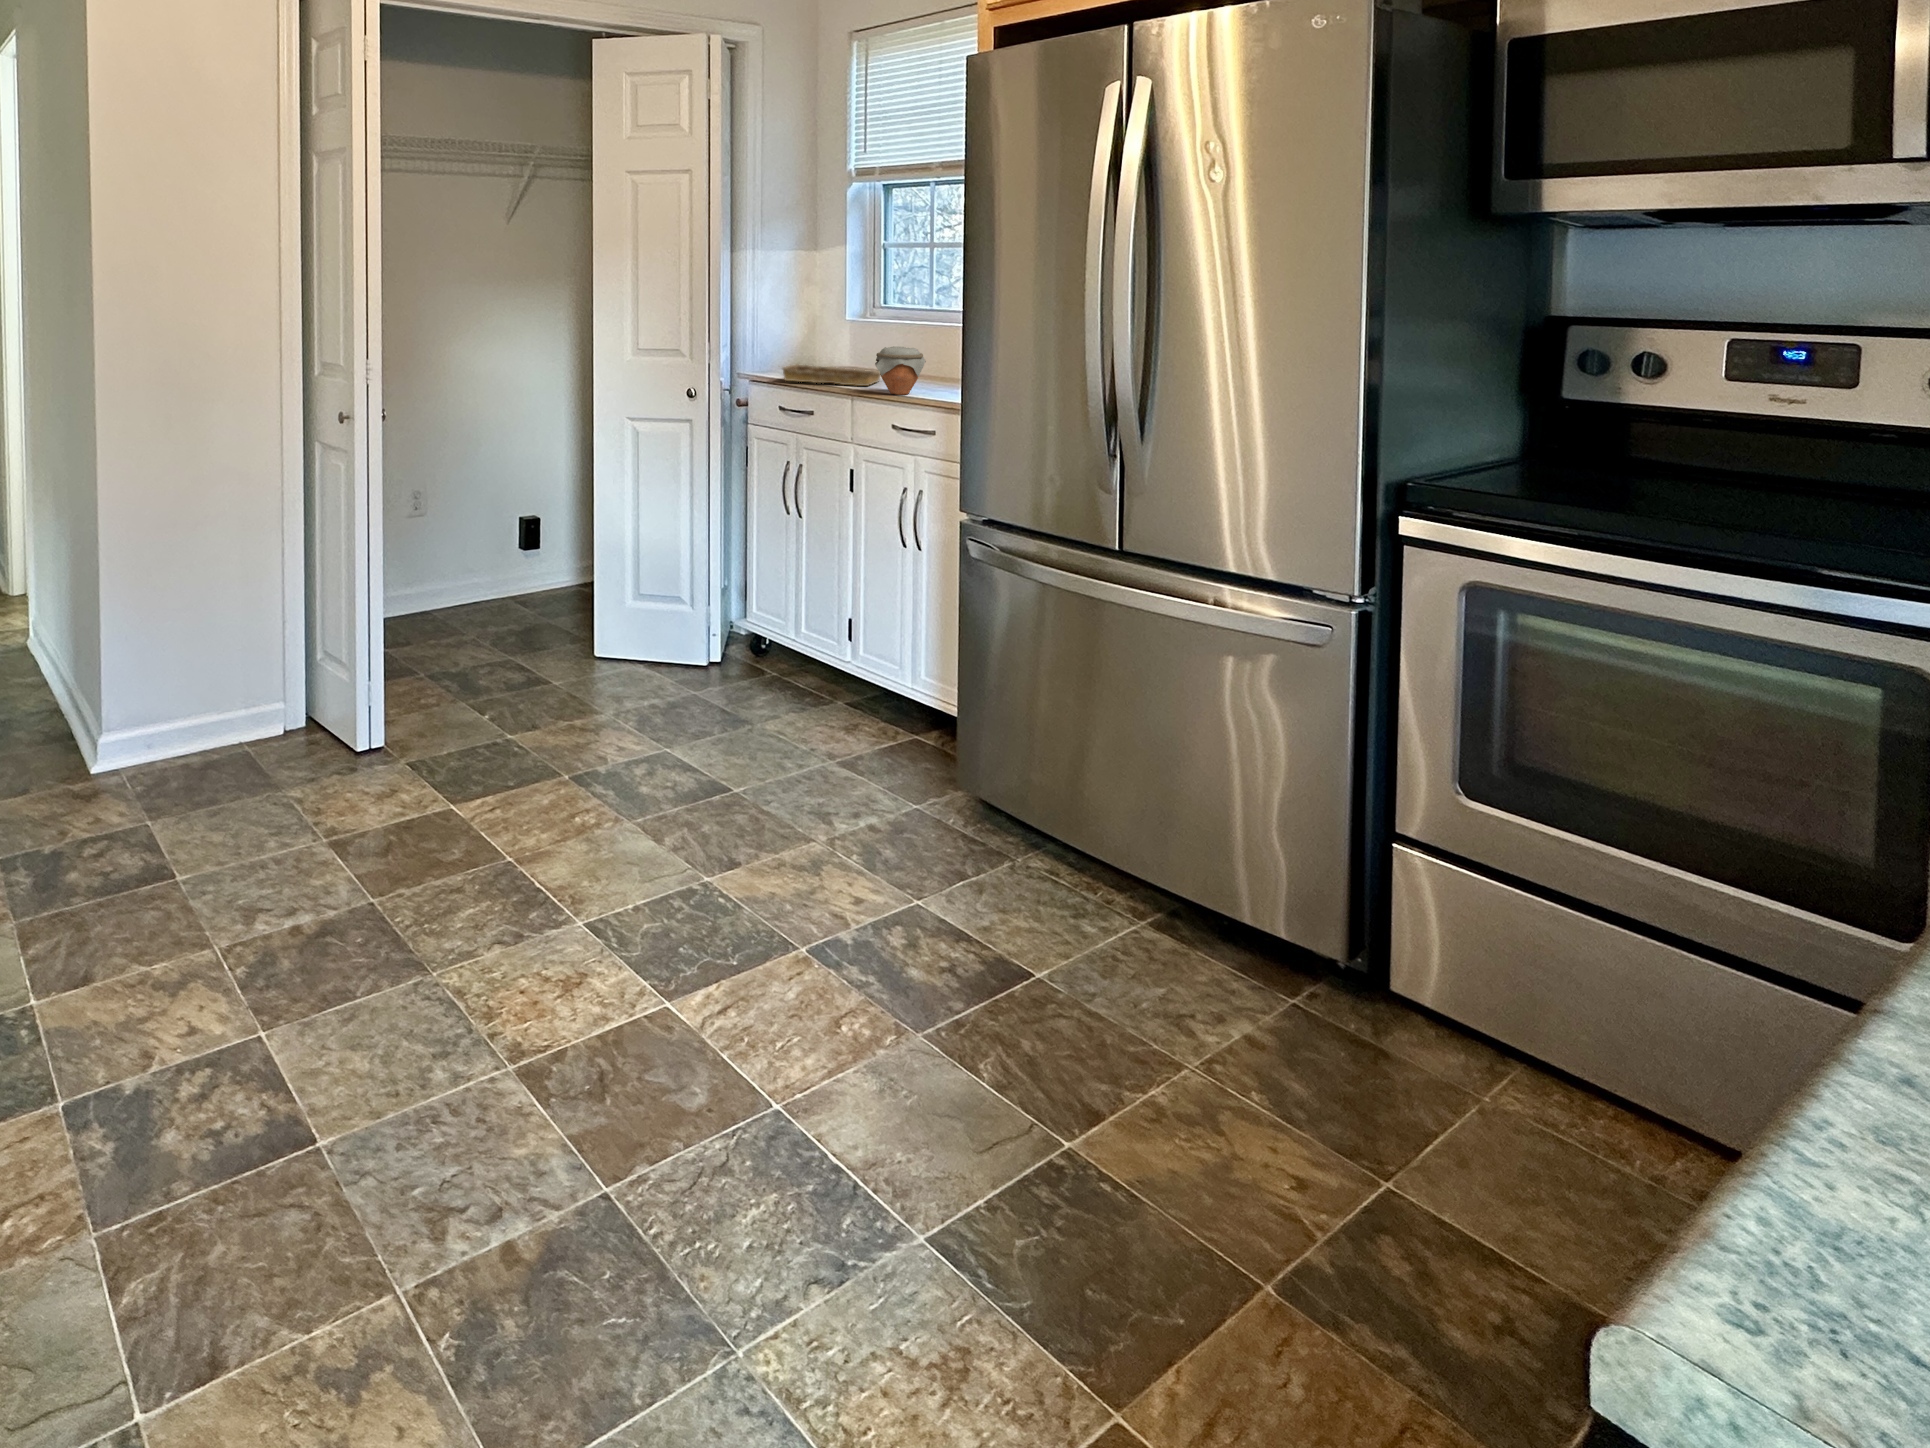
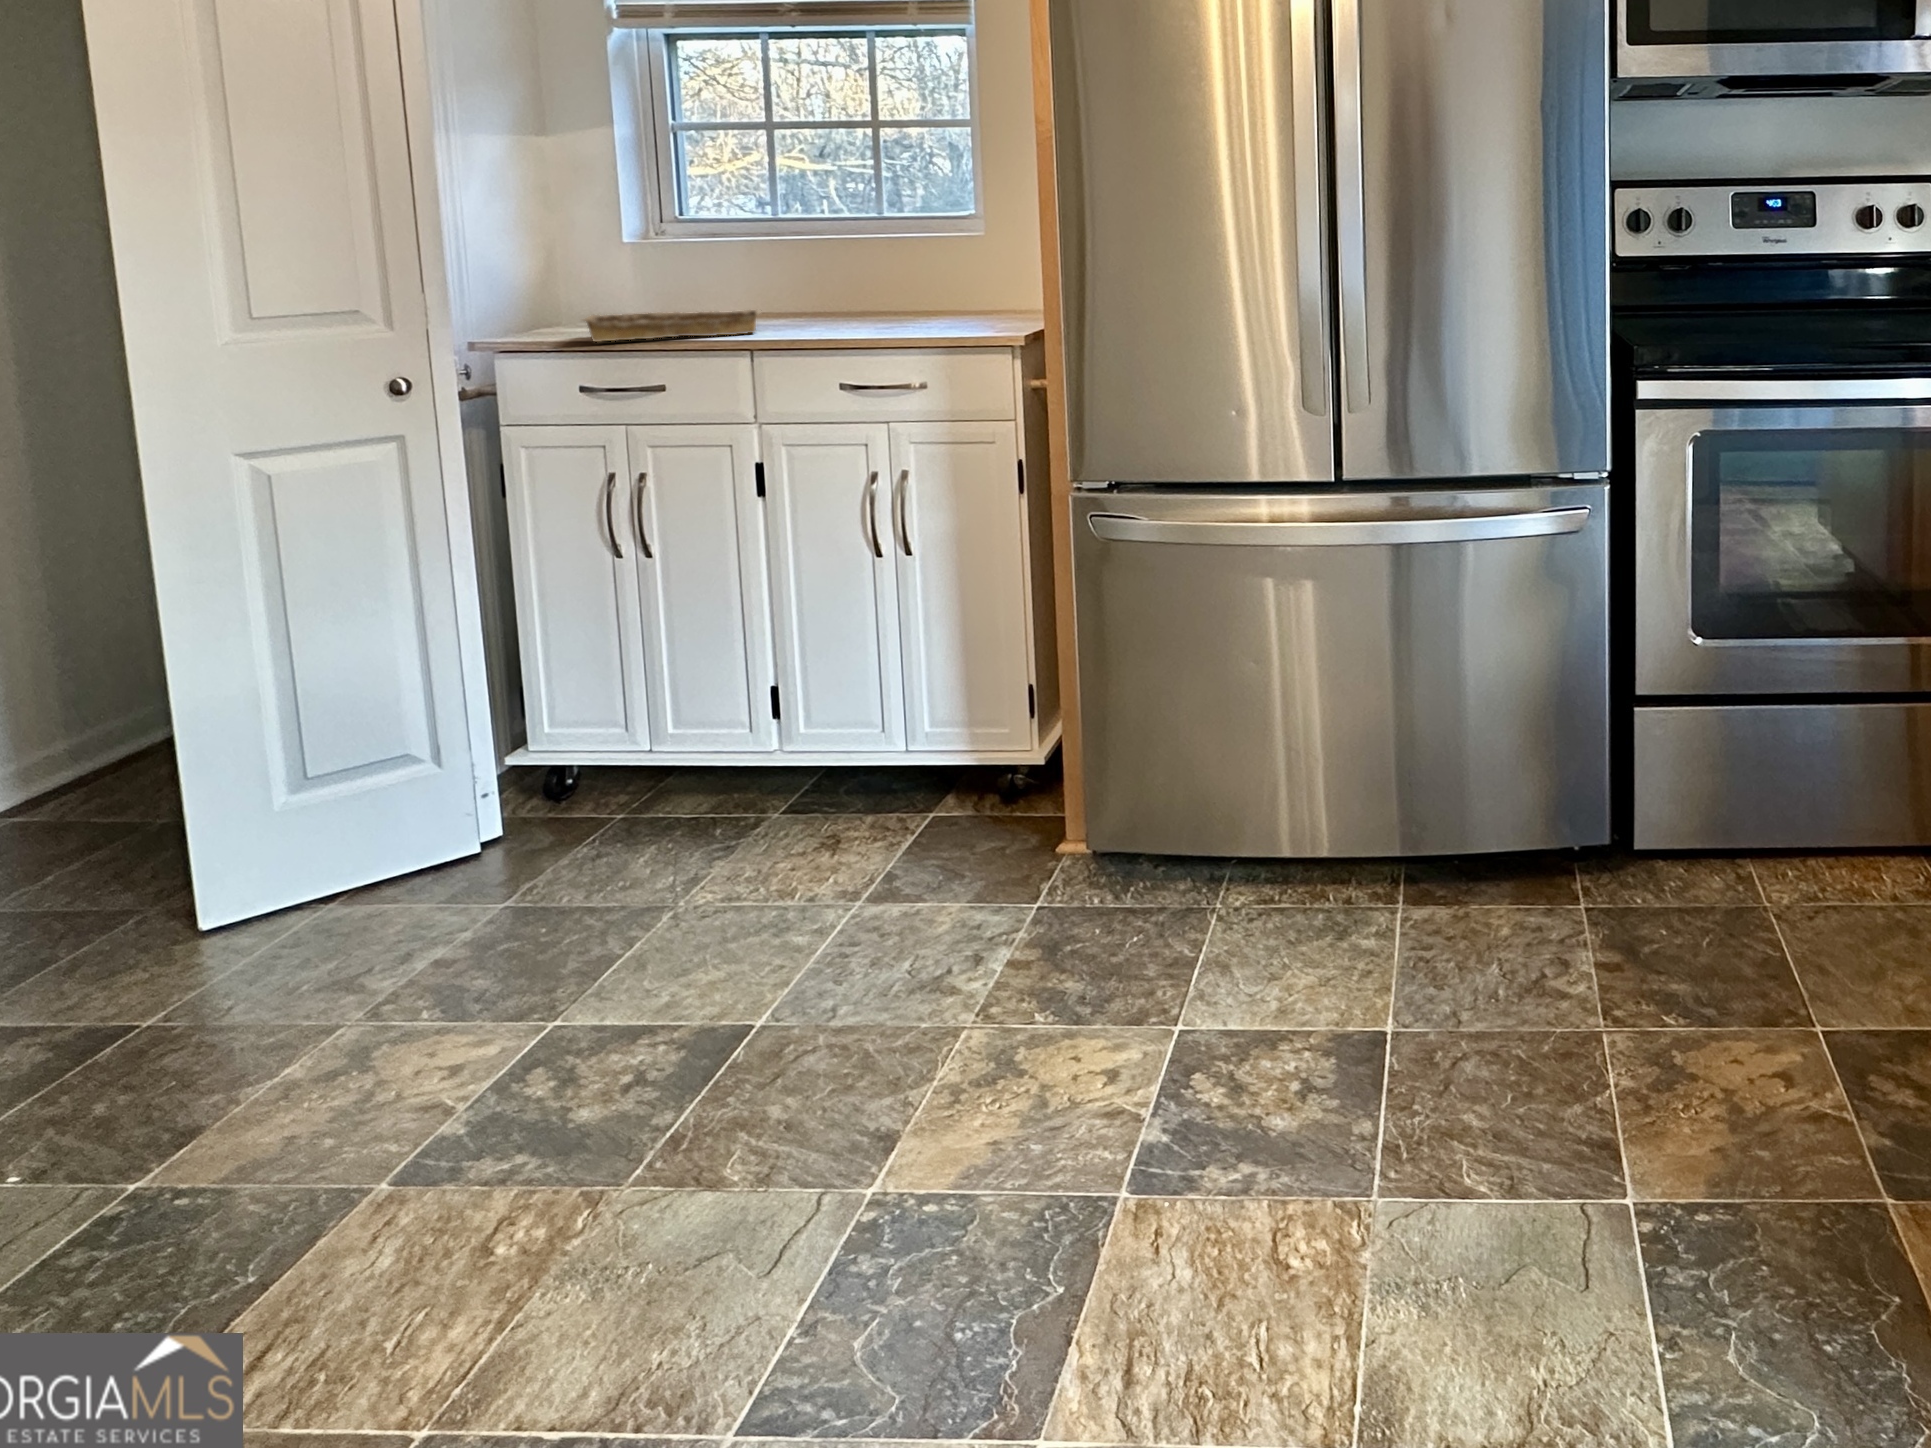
jar: present [875,346,926,395] -> none [792,268,869,338]

